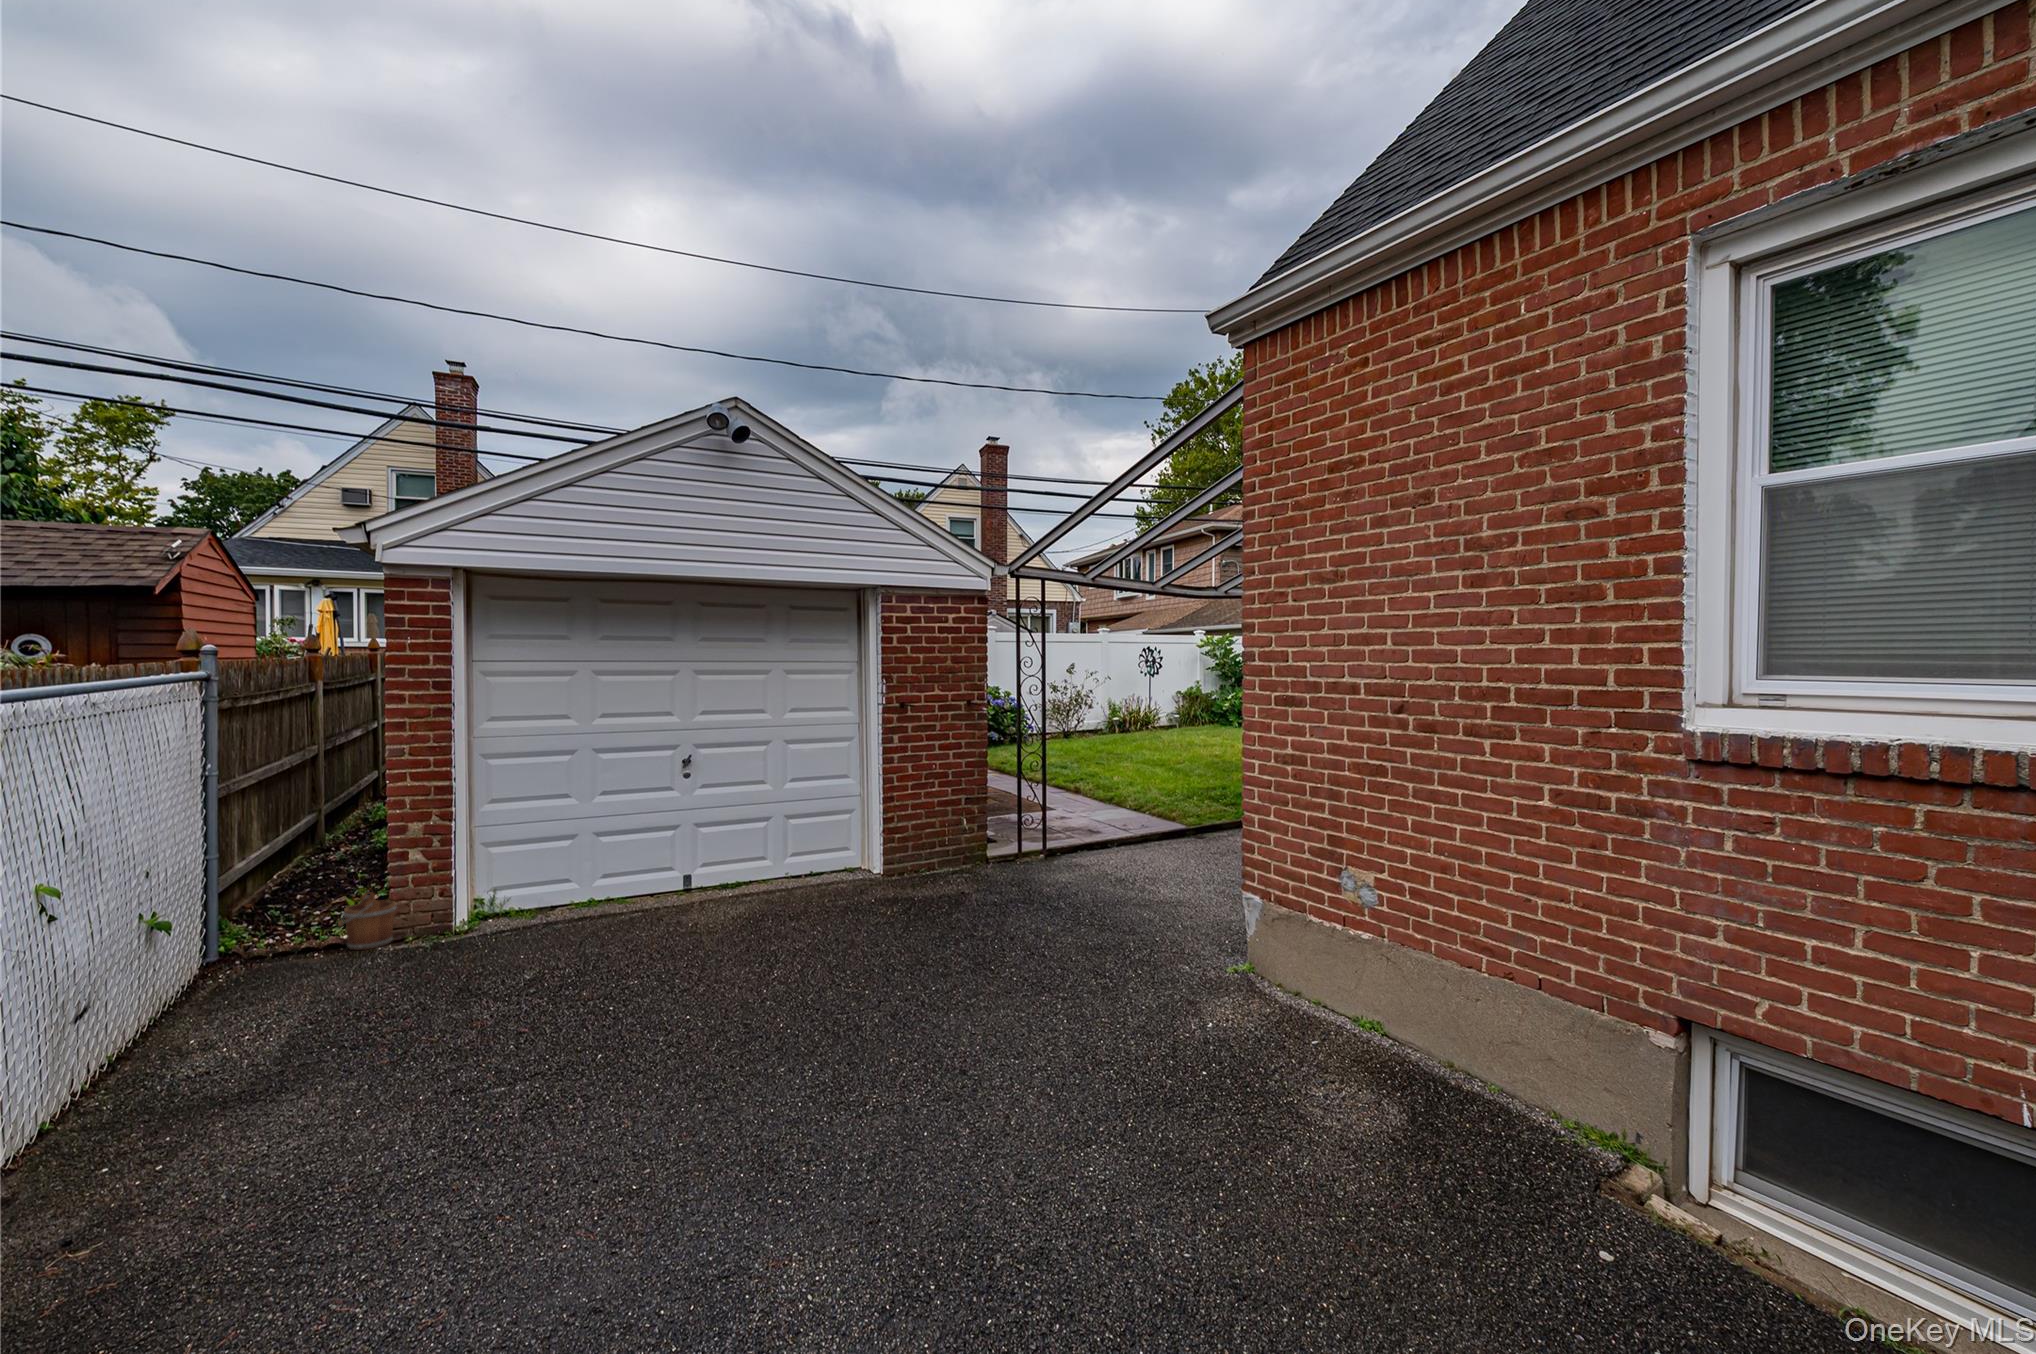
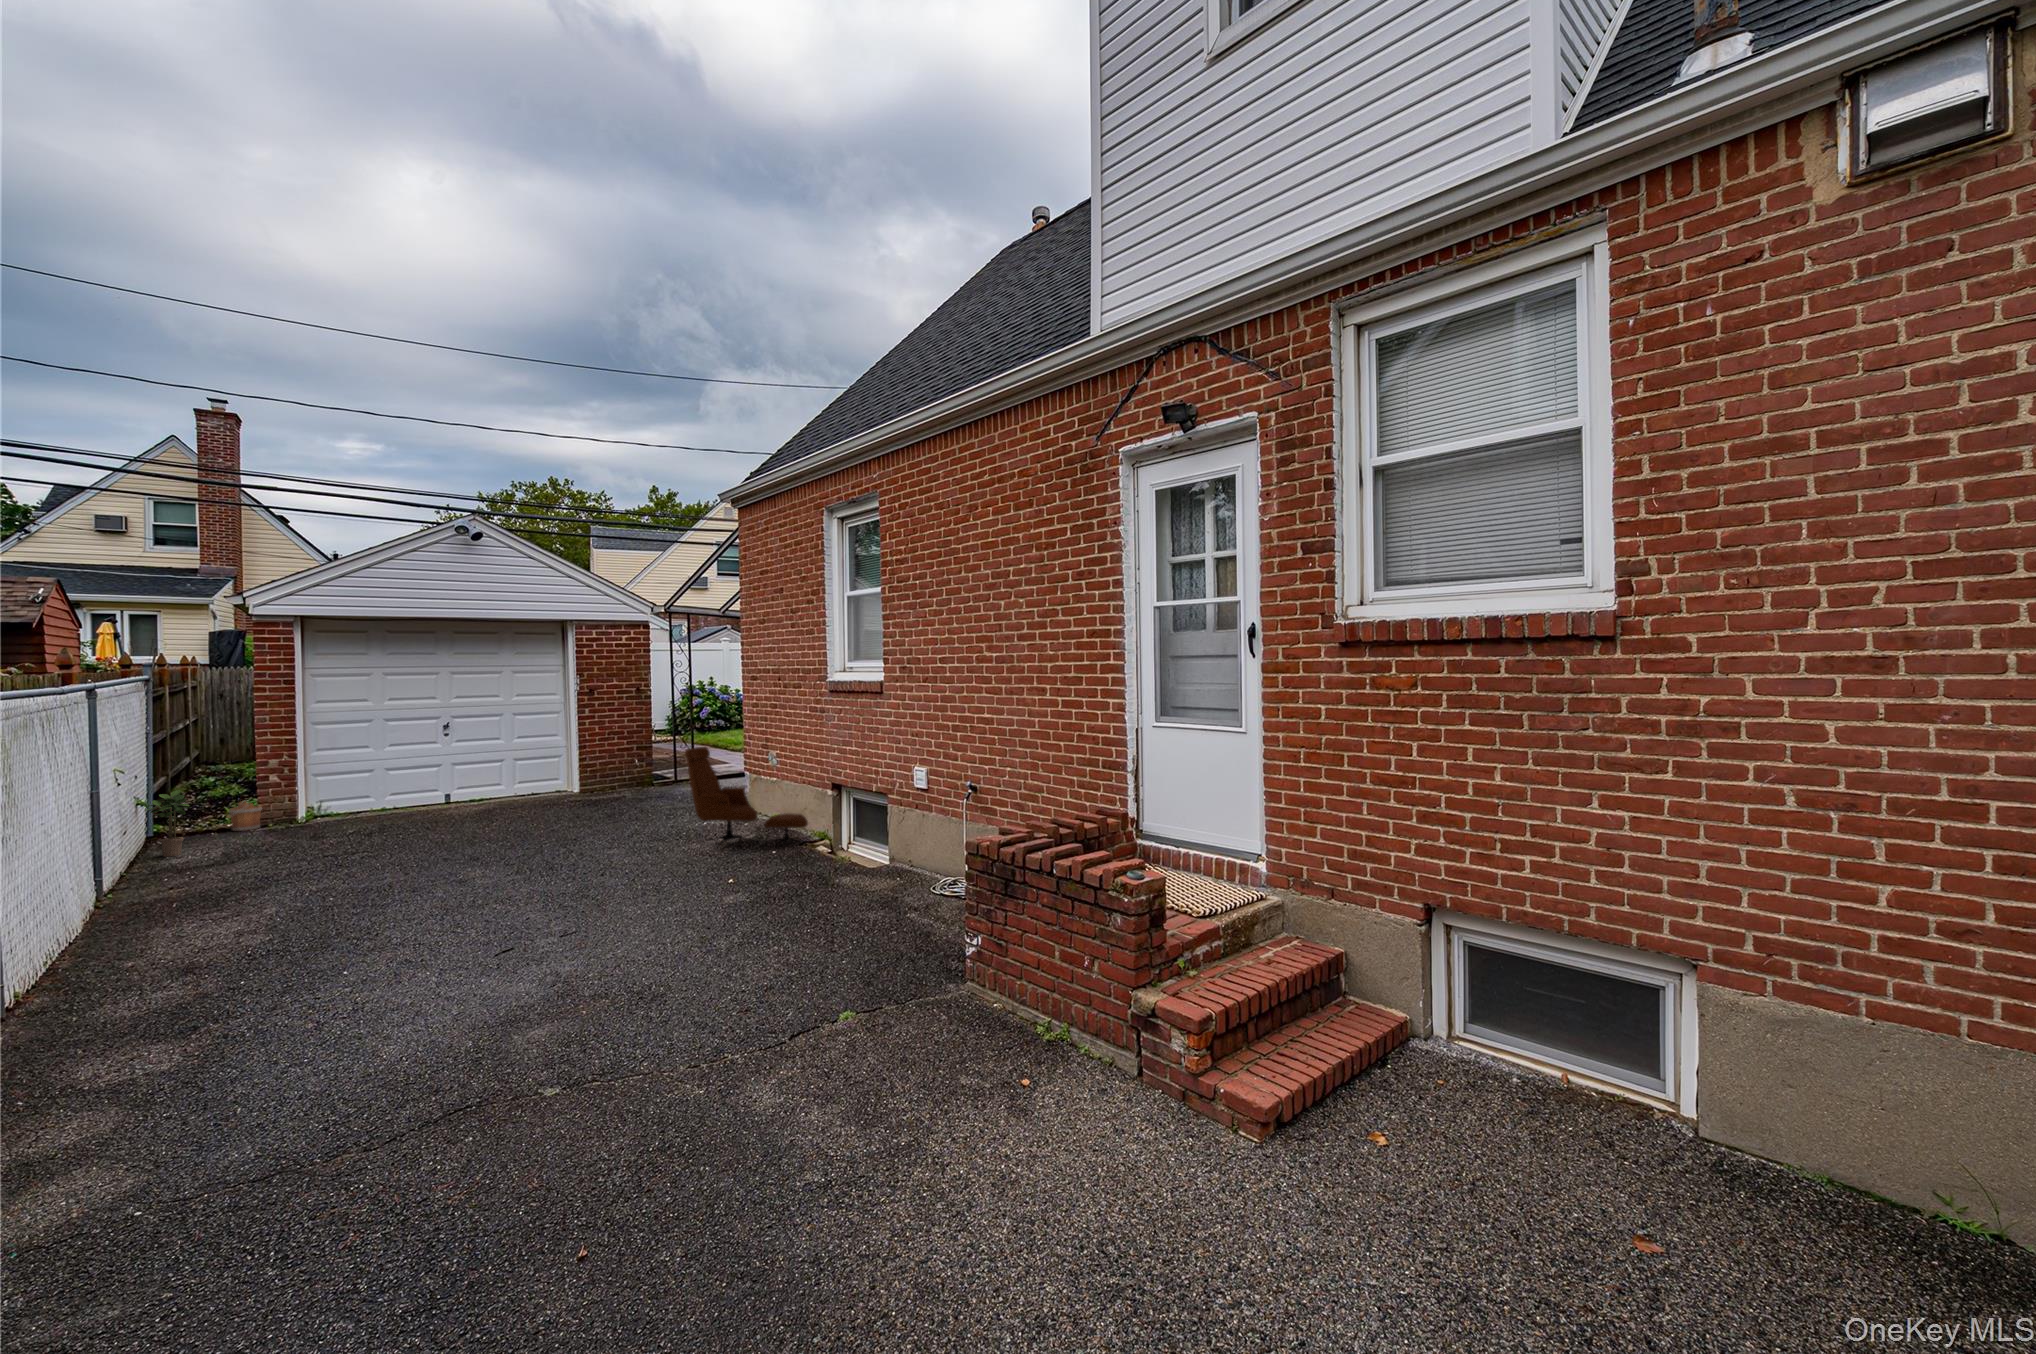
lounge chair: none [1299,889,1693,1257] -> present [685,747,808,848]
potted plant: none [130,905,226,1052] -> present [145,790,189,857]

